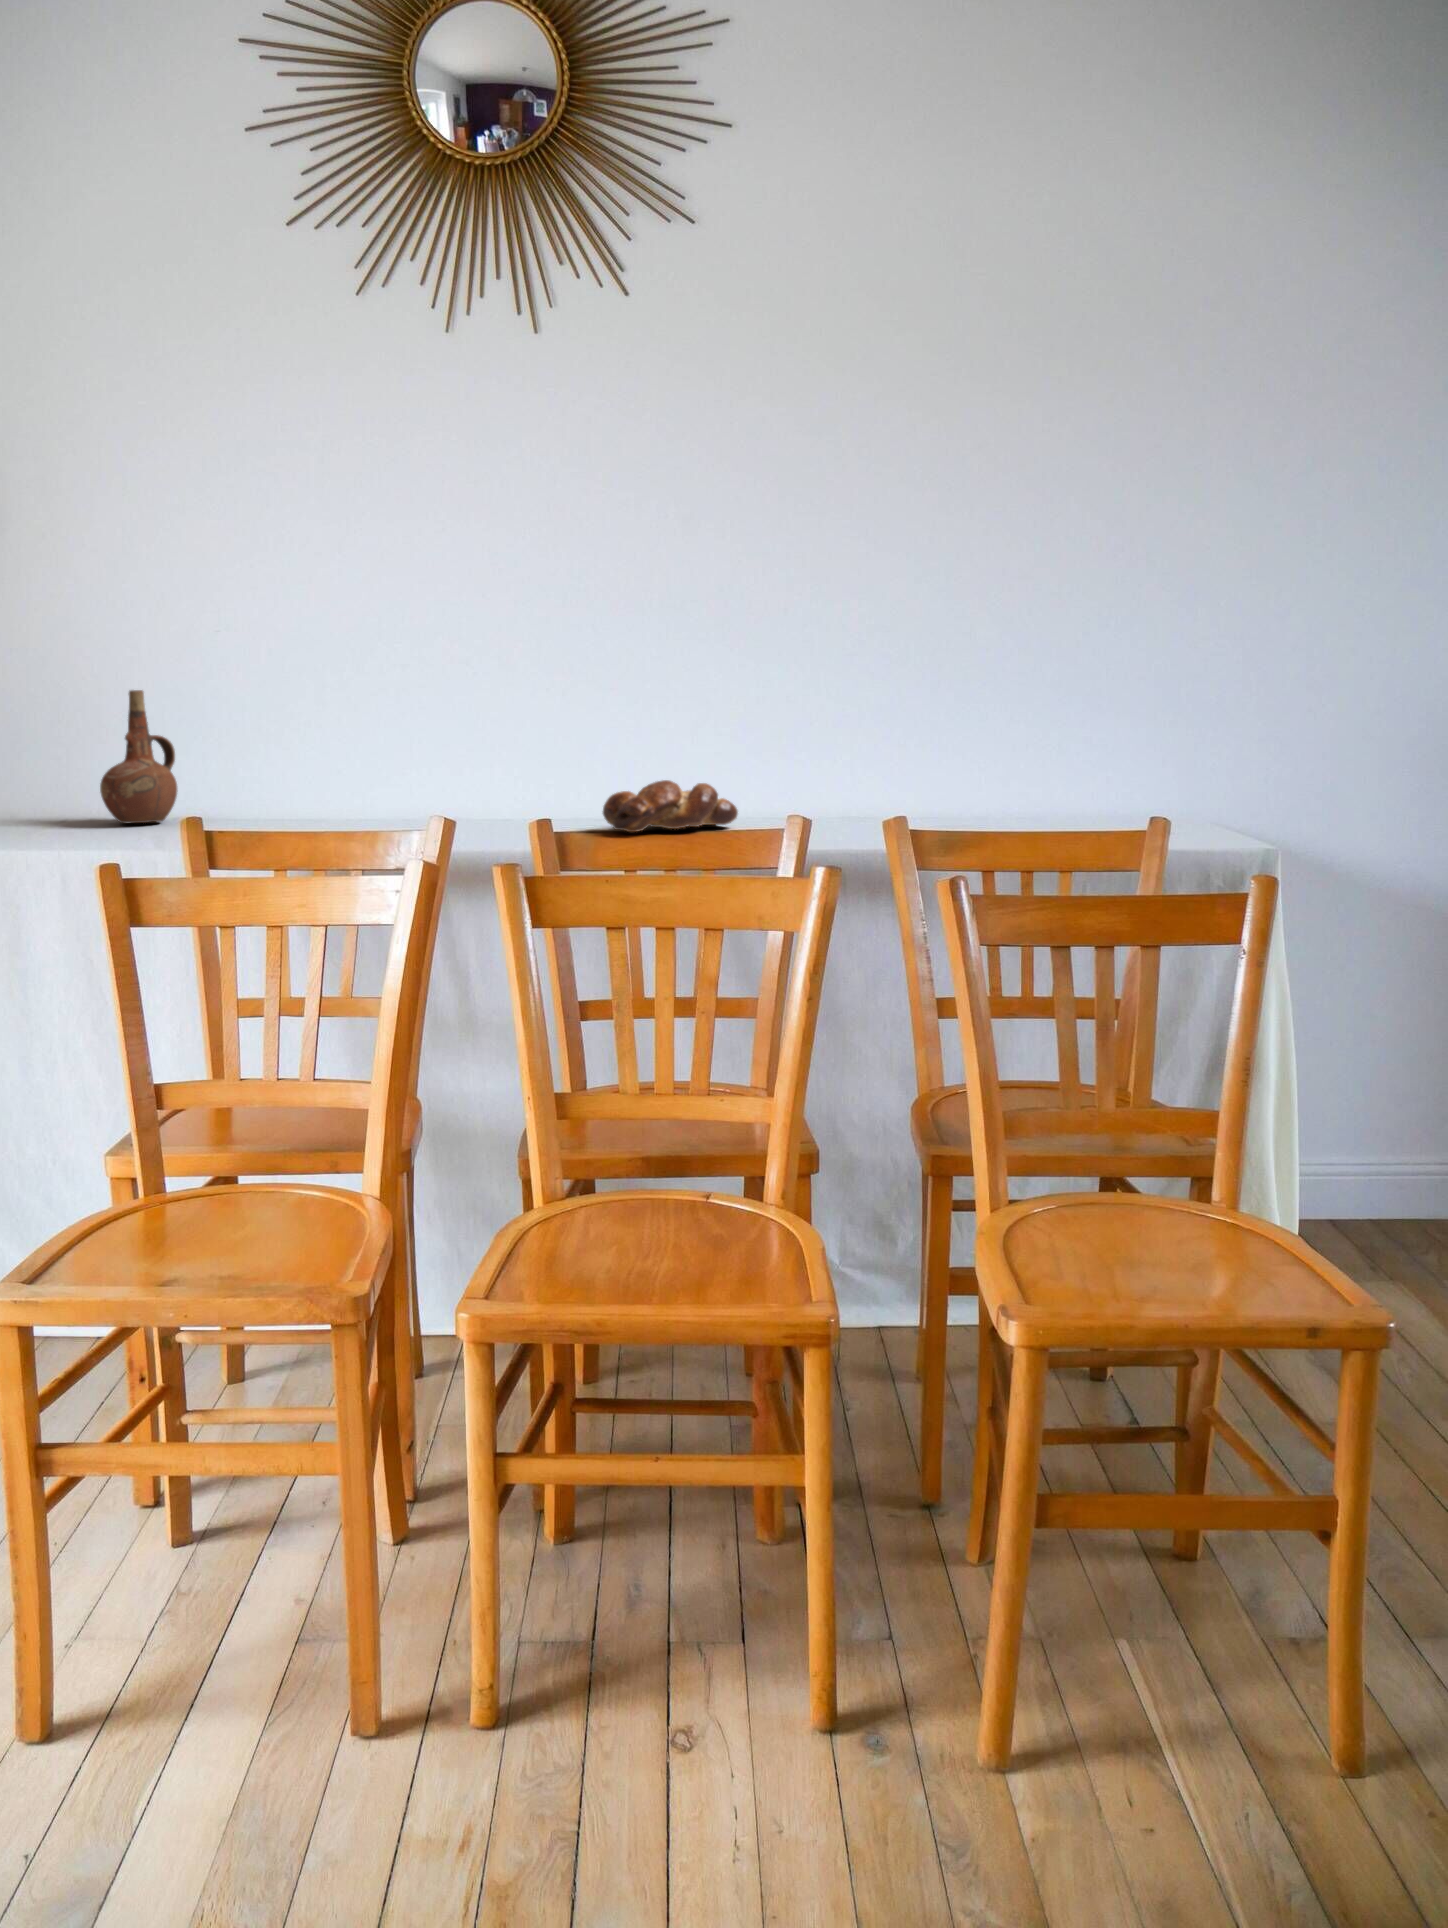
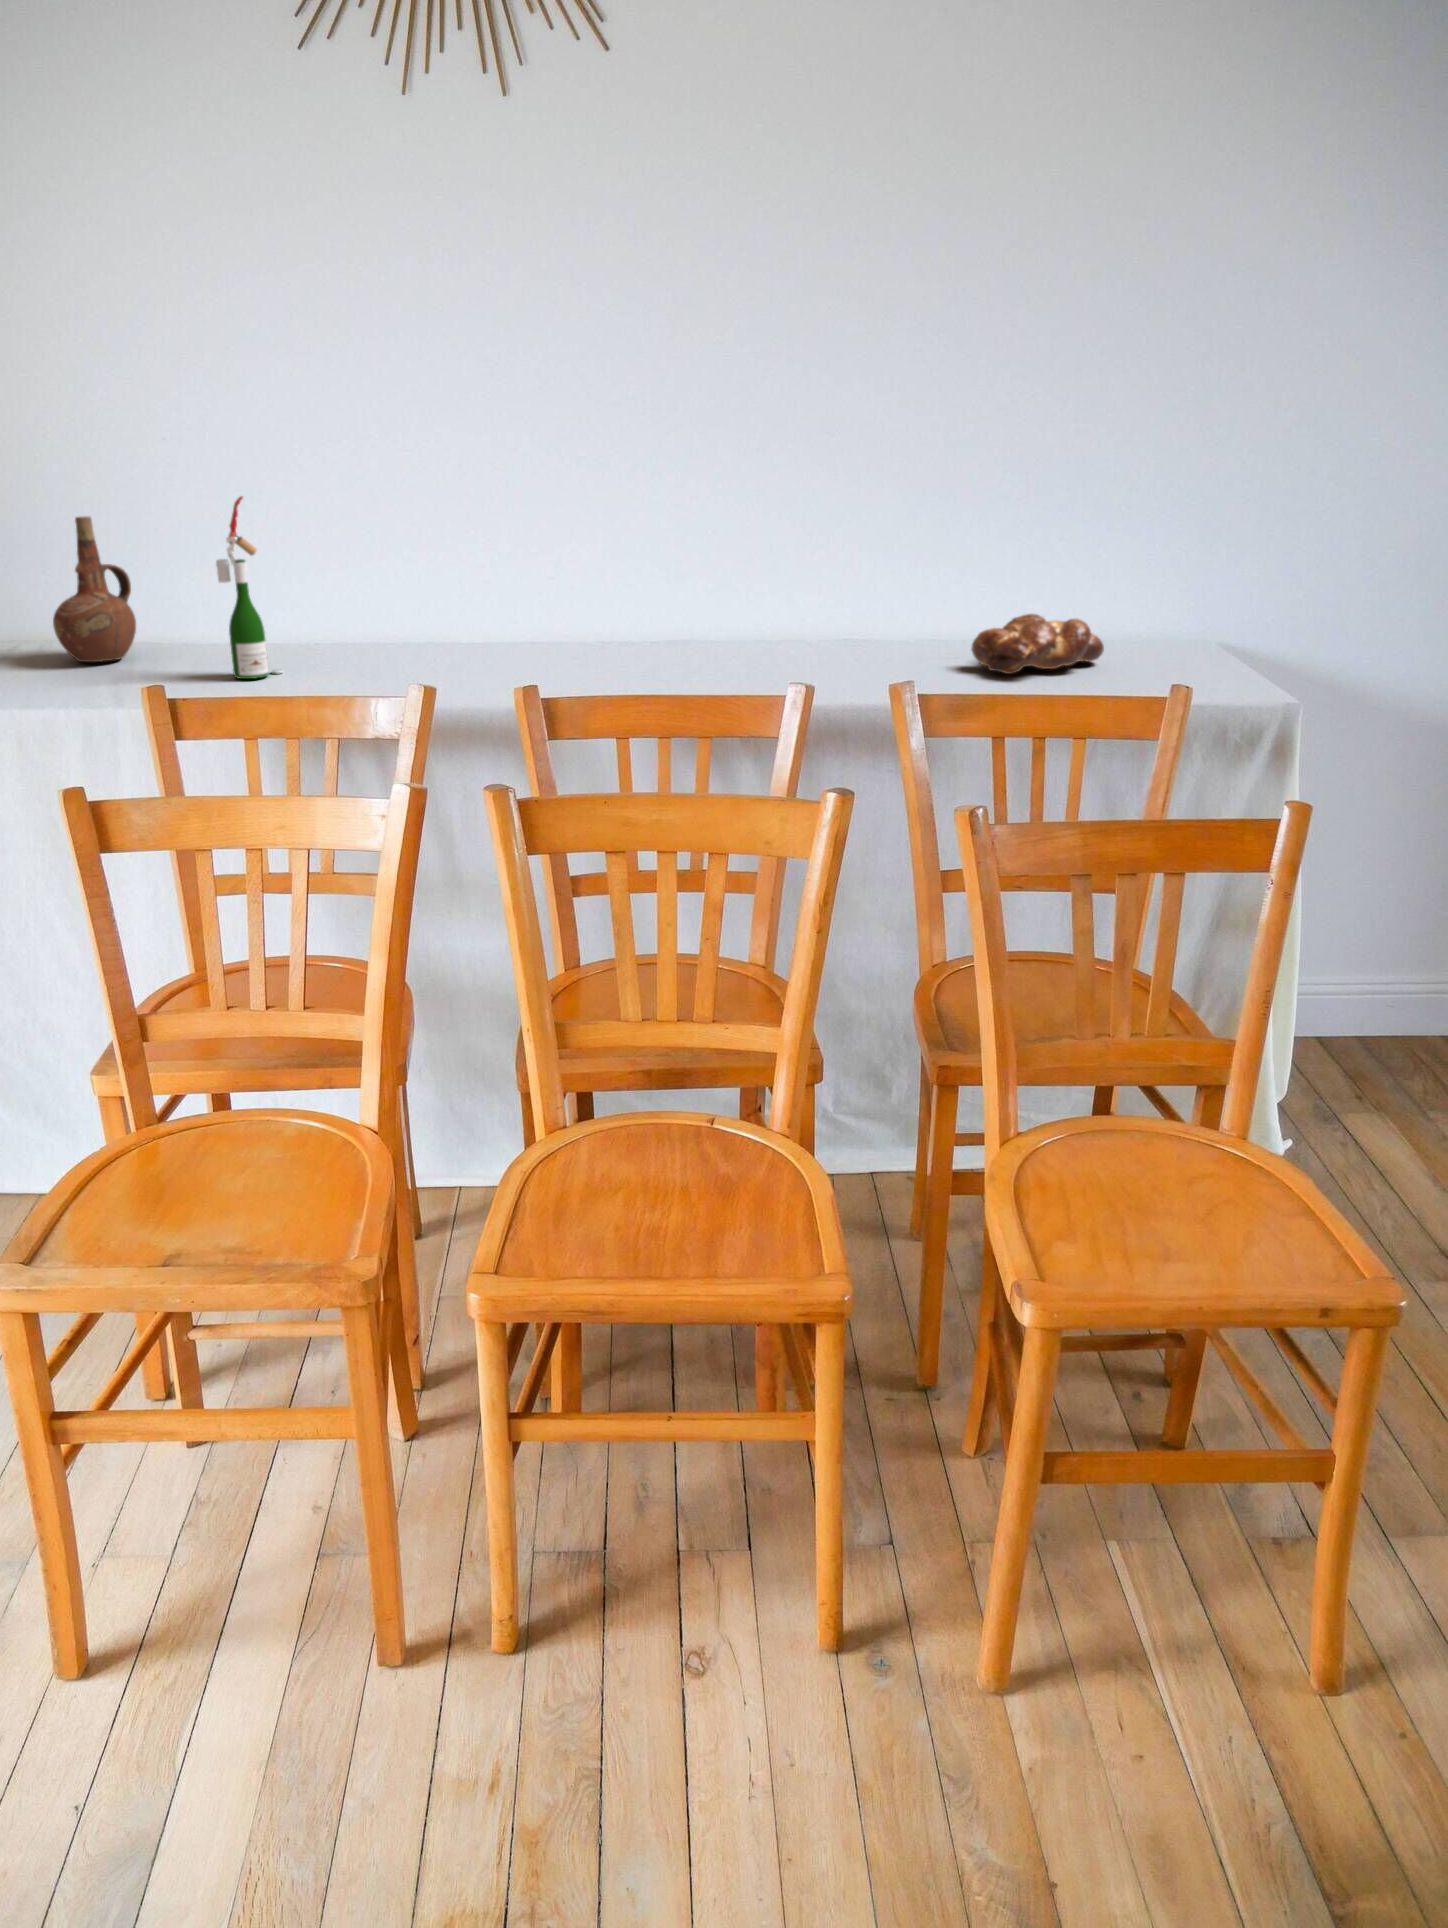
wine bottle: none [256,665,313,833] -> present [216,496,283,679]
bread loaf: present [603,780,738,832] -> present [971,614,1104,674]

